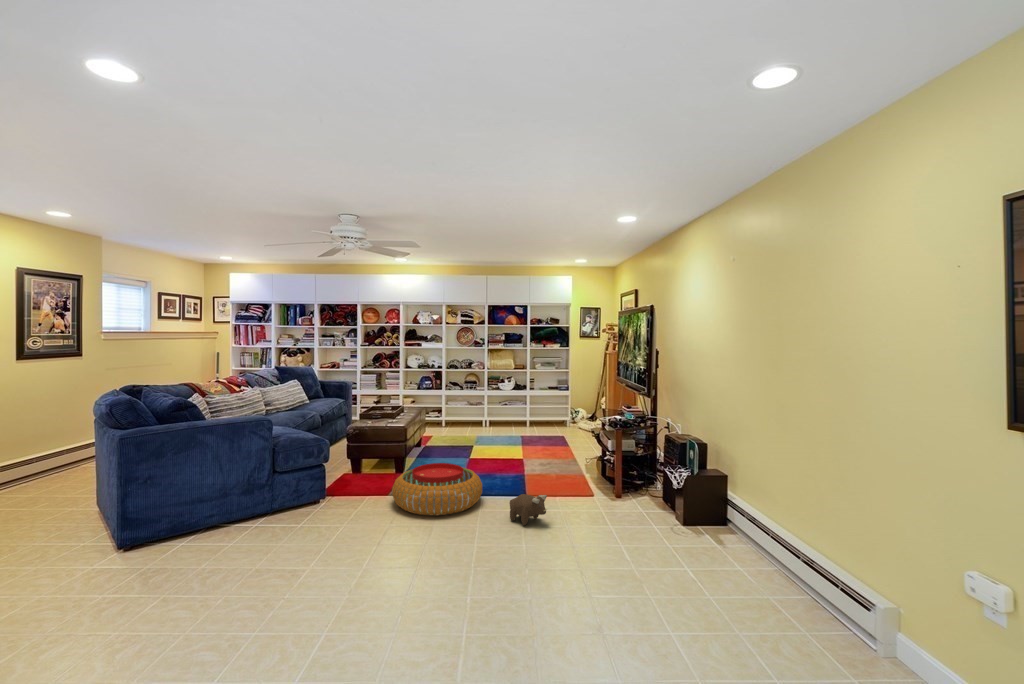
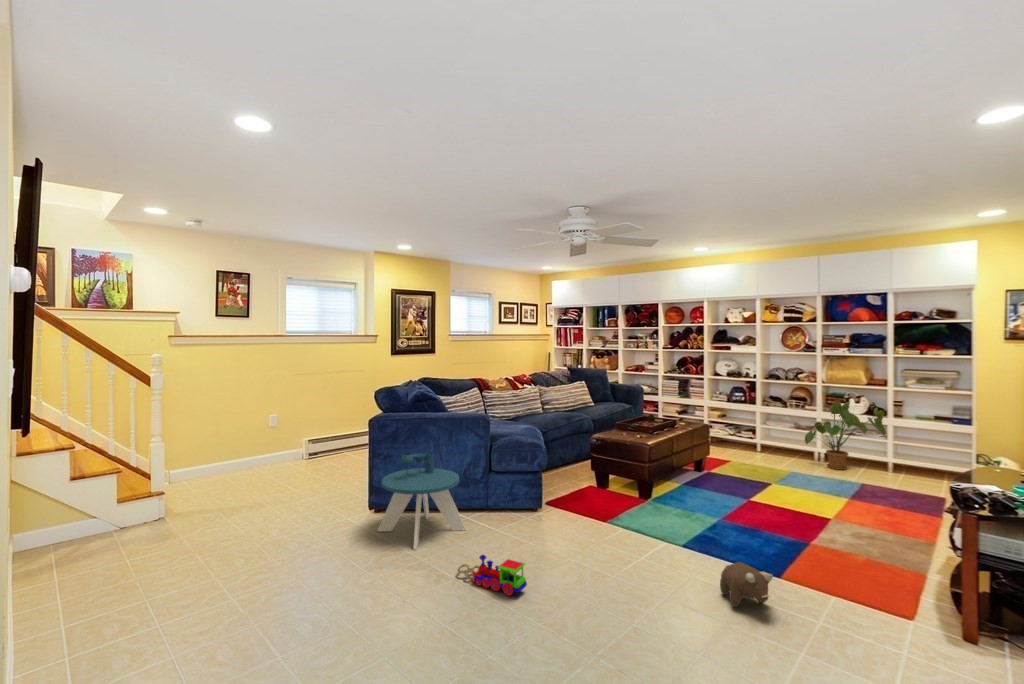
house plant: none [481,382,531,431] -> present [805,402,886,470]
pouf: present [392,463,482,515] -> none [600,492,713,560]
side table: none [144,466,262,576] -> present [378,452,466,550]
toy train: none [301,542,381,578] -> present [458,555,527,595]

